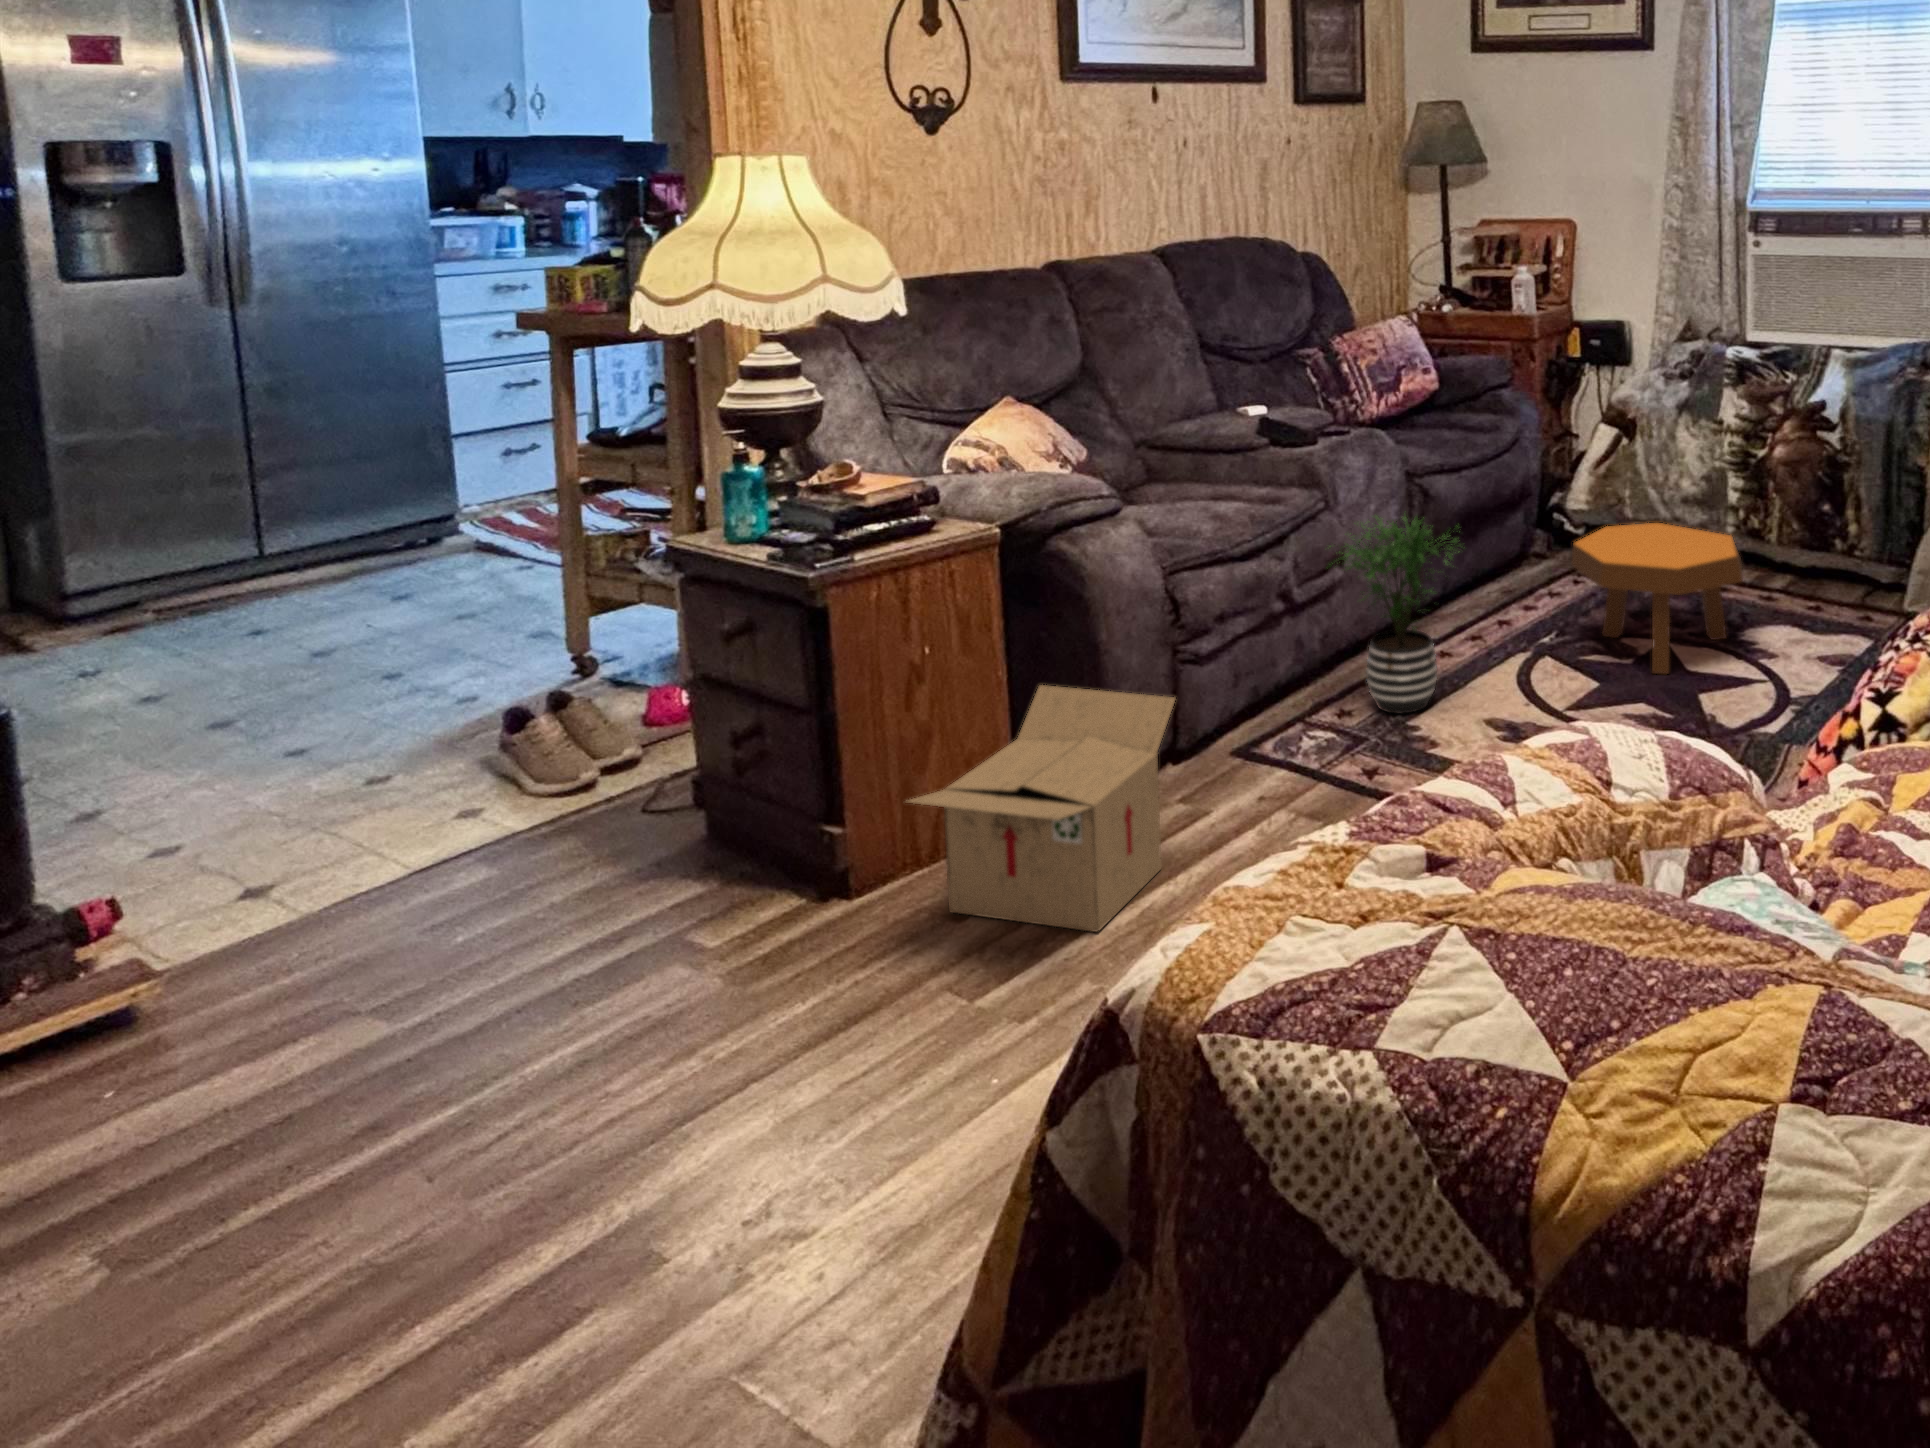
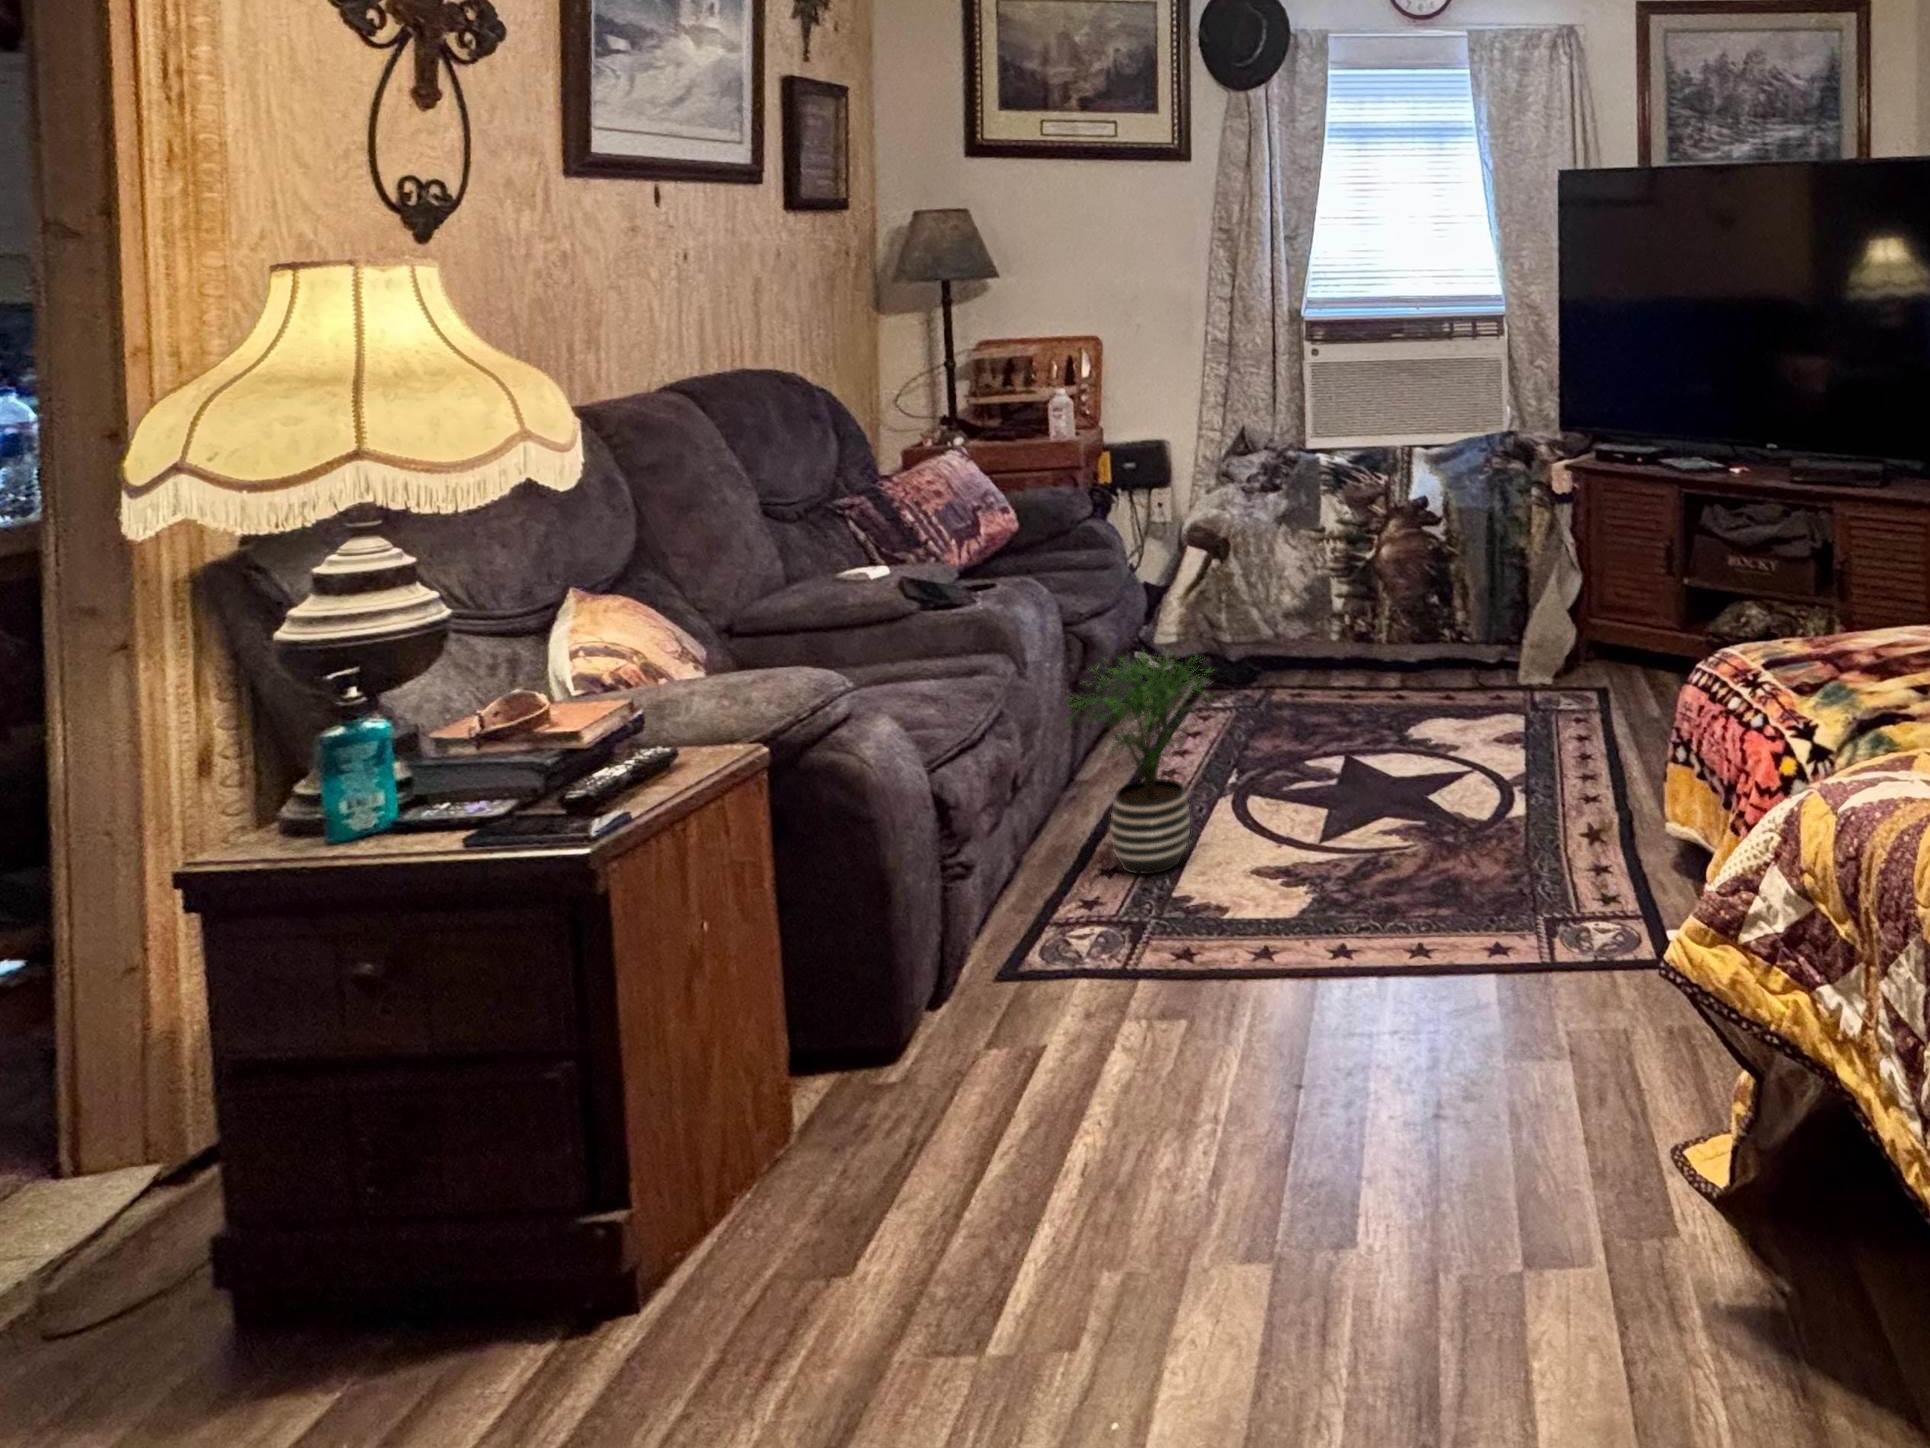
footstool: present [1571,523,1743,674] -> none [1258,633,1437,781]
cardboard box: present [907,685,1175,932] -> none [836,883,1072,1219]

